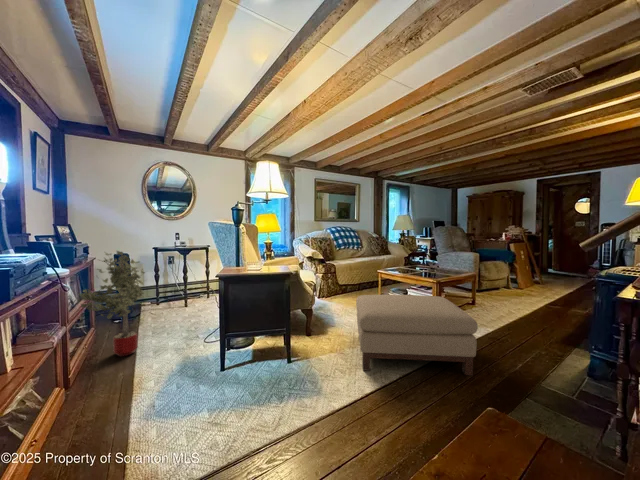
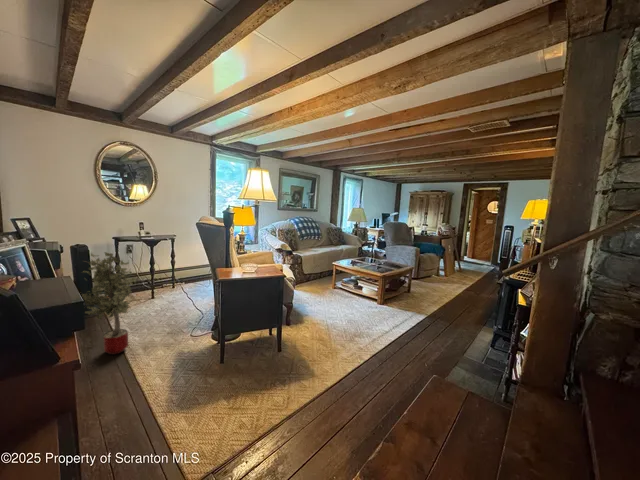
ottoman: present [356,295,478,375] -> none [331,290,428,354]

